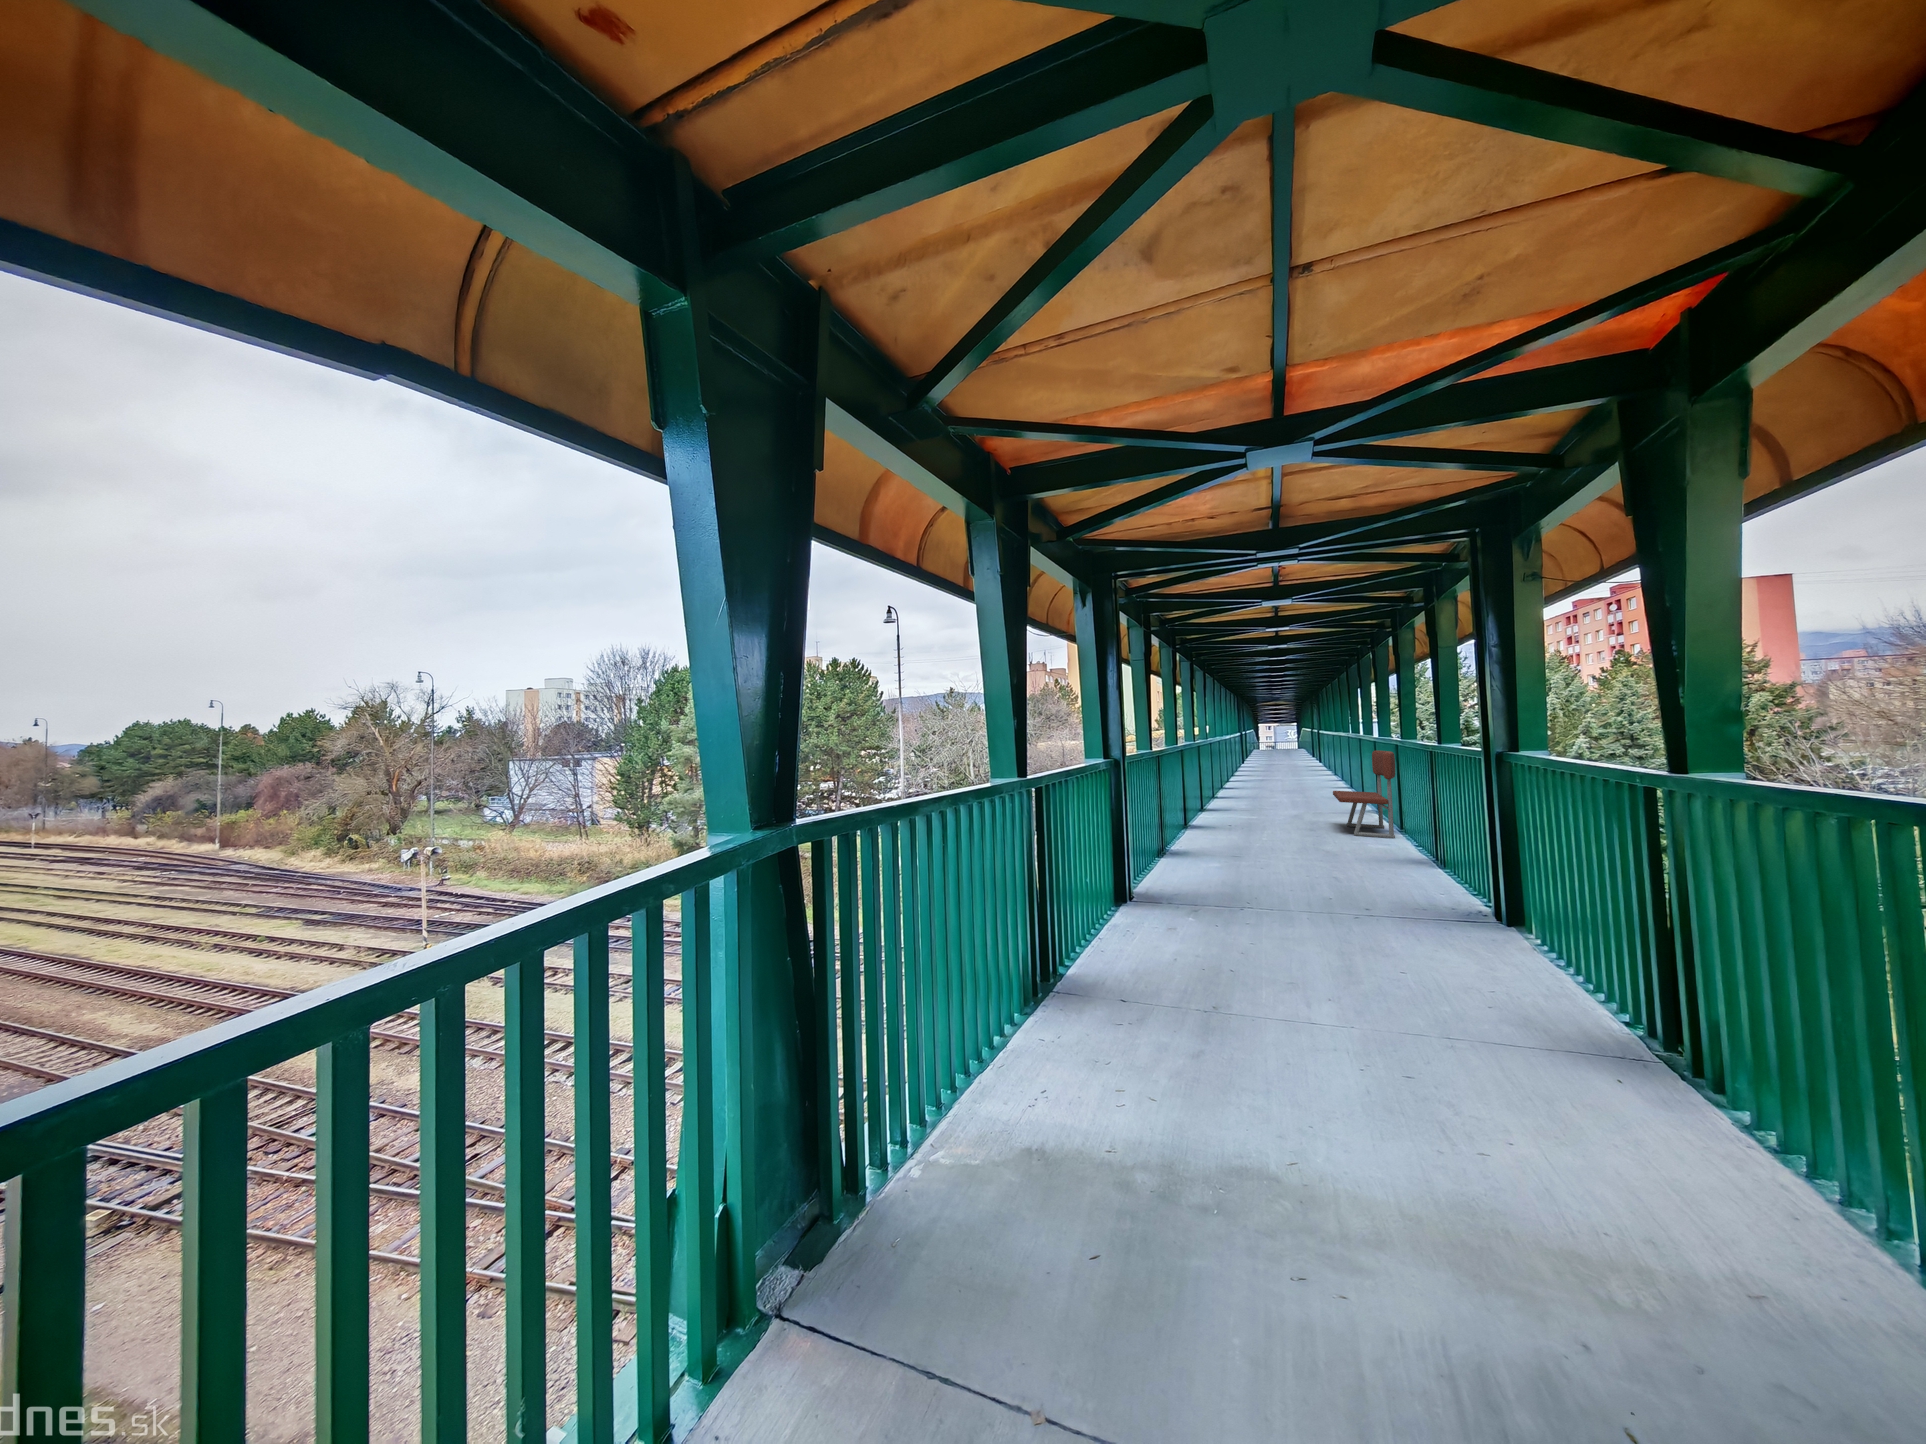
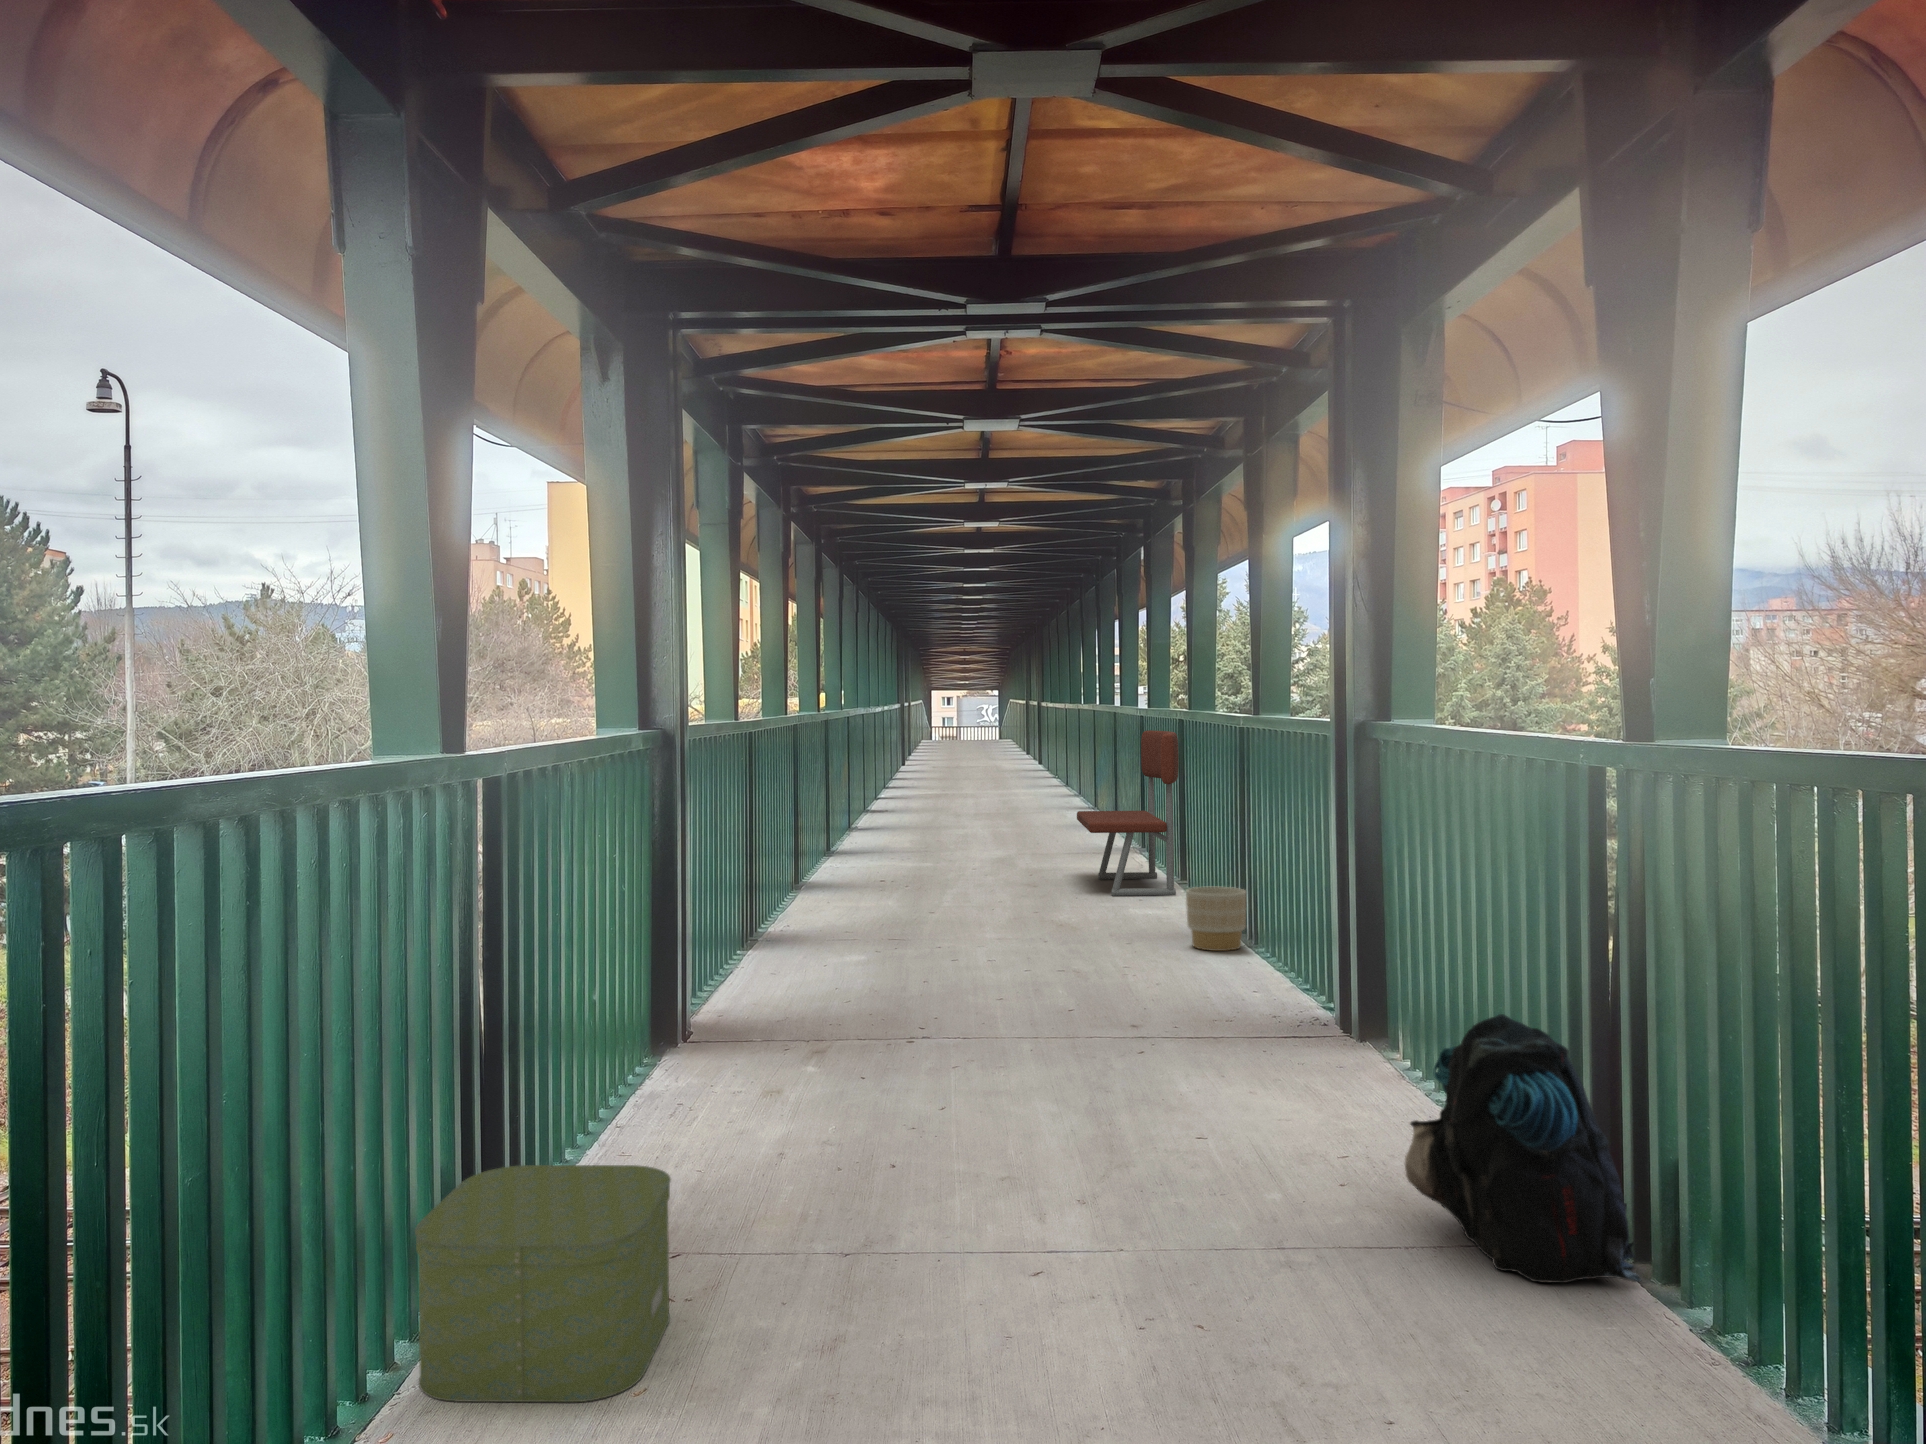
planter: none [1396,835,1437,870] -> present [1186,886,1246,951]
storage box: none [1015,915,1112,1010] -> present [415,1165,671,1402]
backpack: none [1517,918,1697,1088] -> present [1405,1014,1641,1283]

